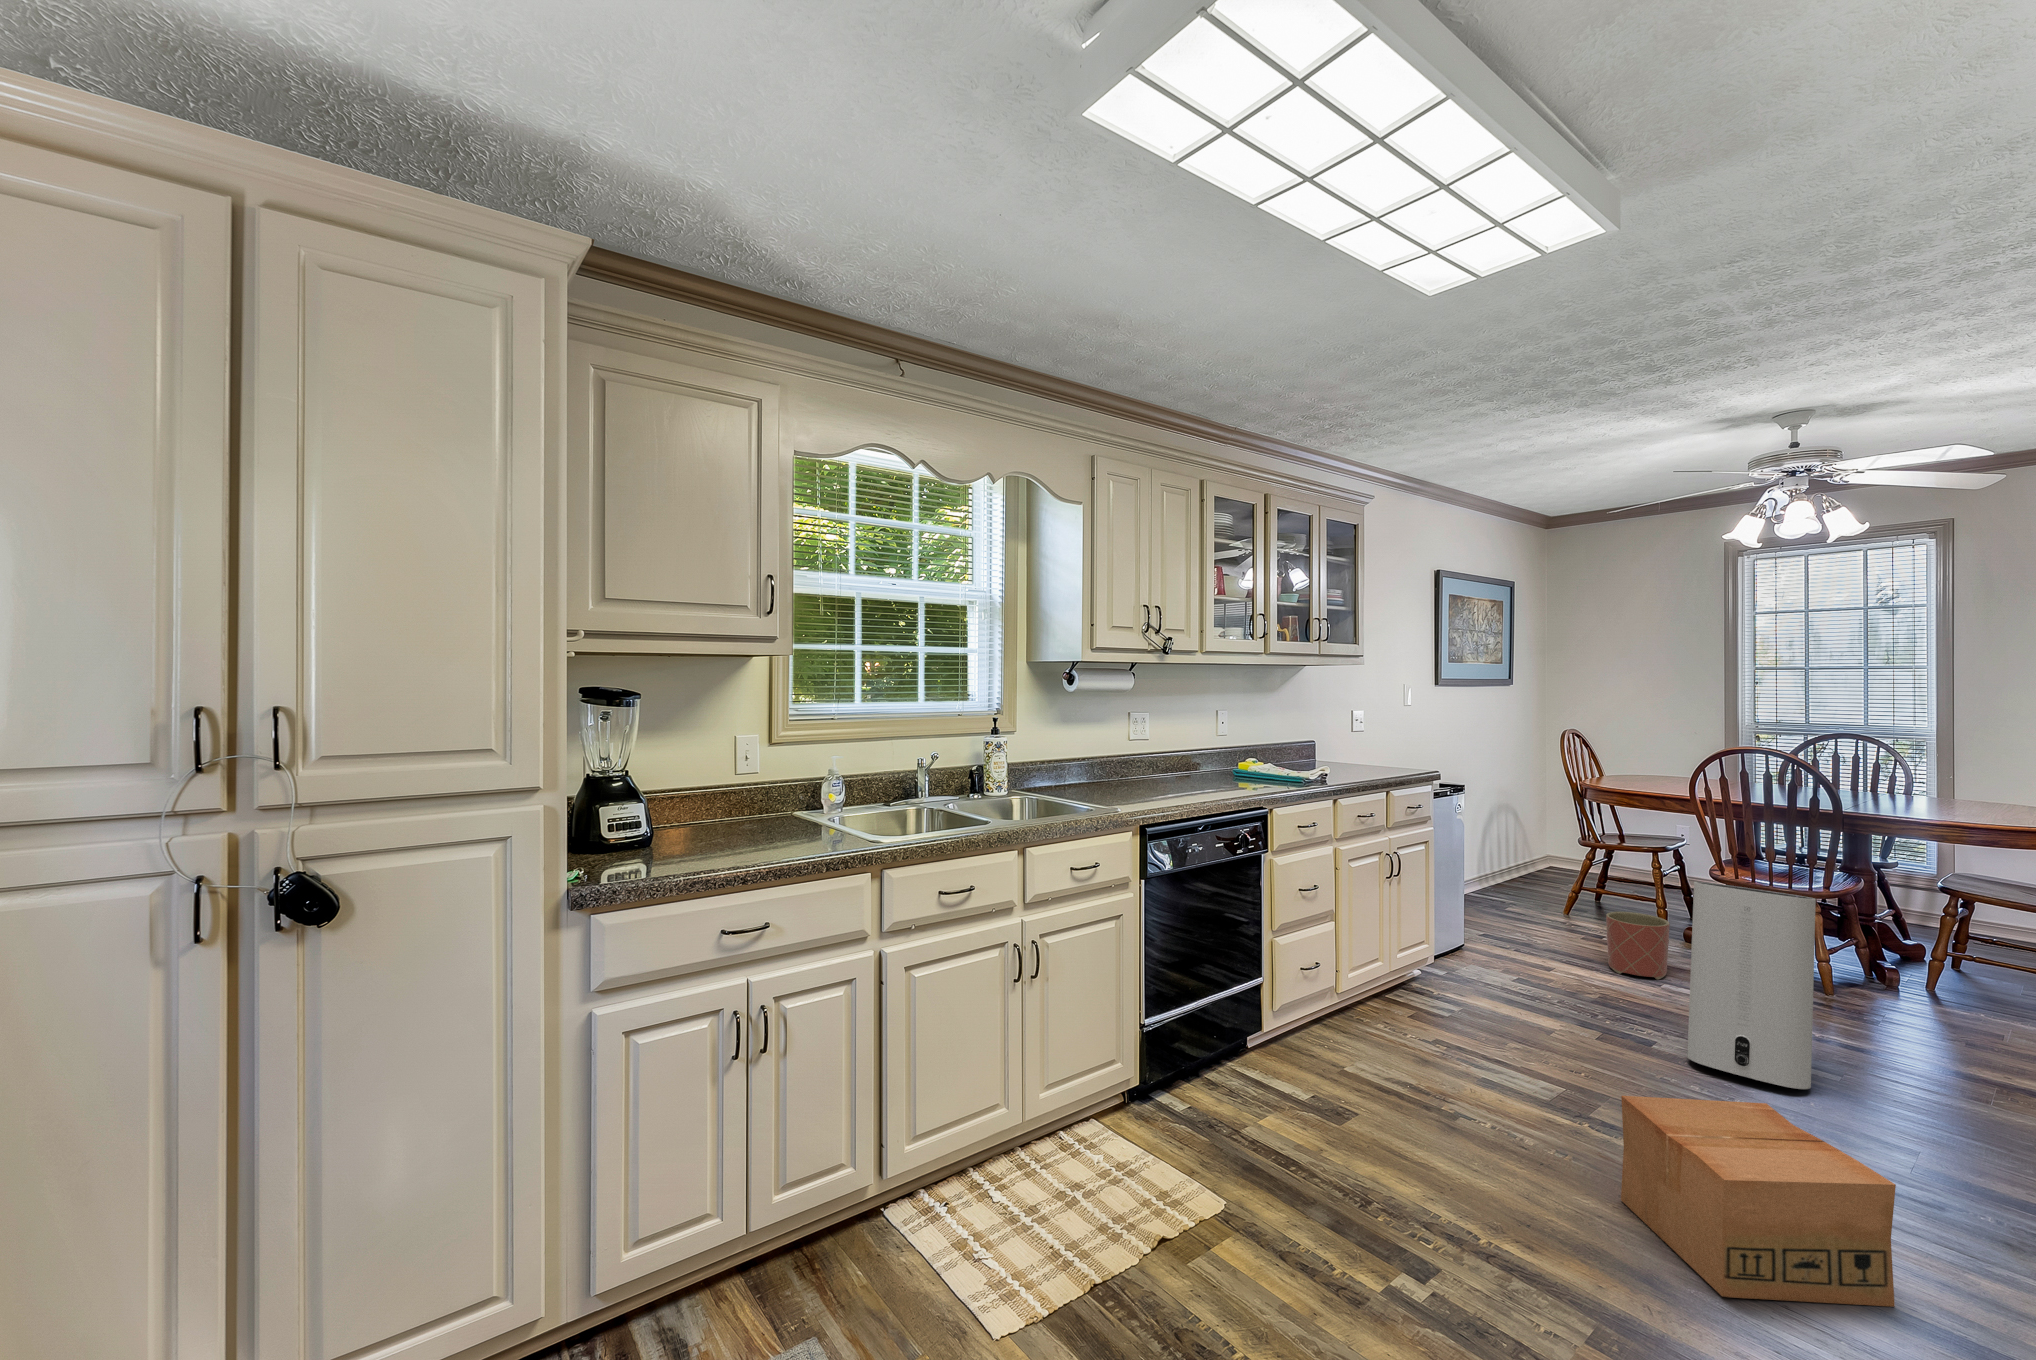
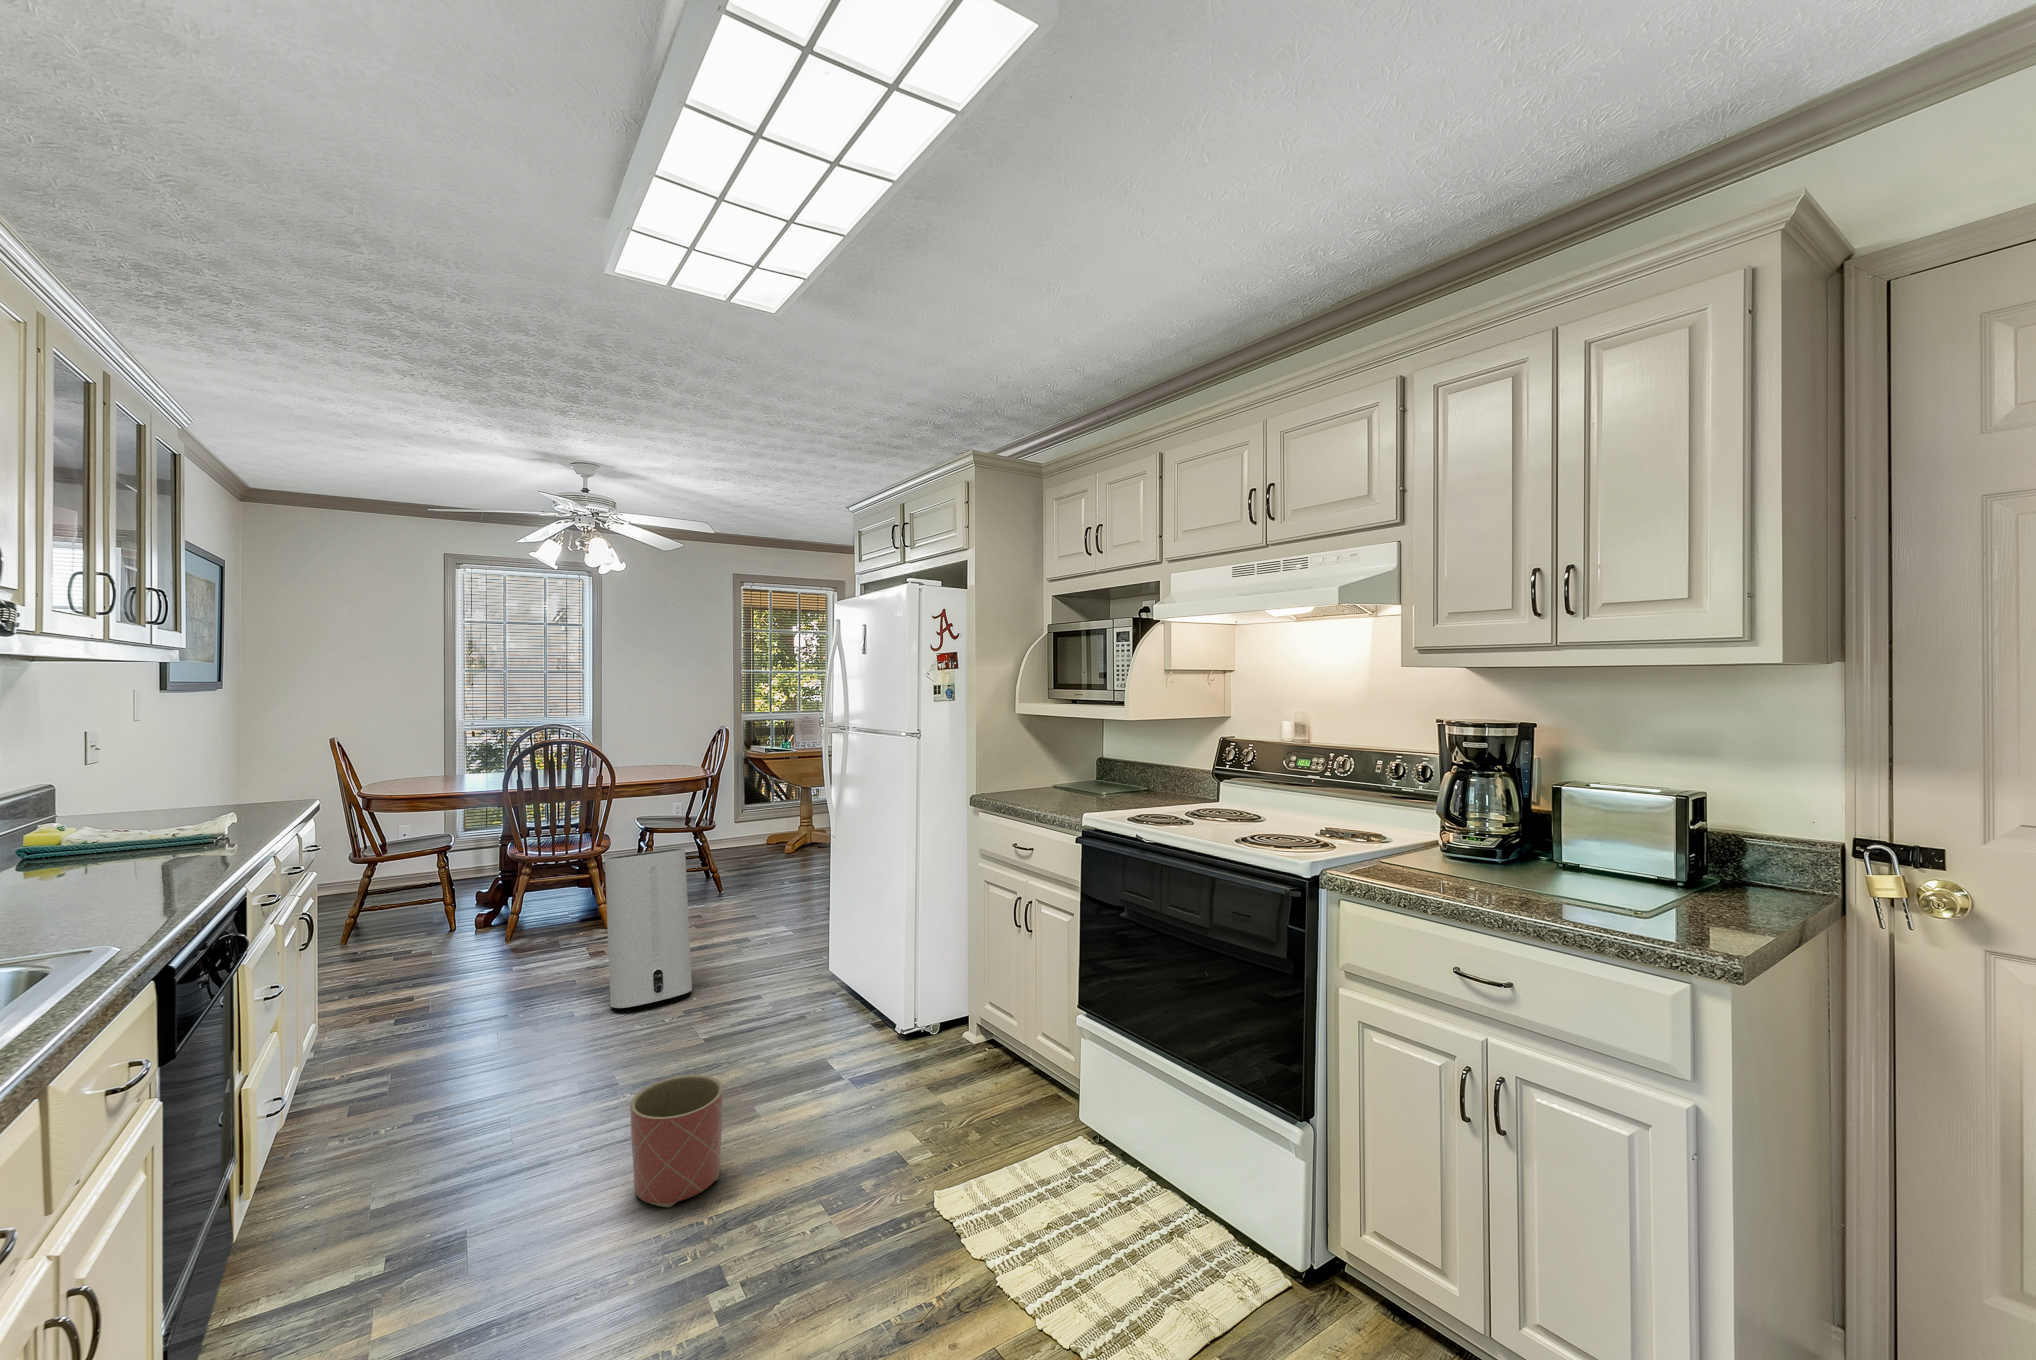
planter: present [1606,912,1670,980] -> present [630,1075,723,1207]
cardboard box: present [1621,1096,1896,1307] -> none [719,994,867,1129]

